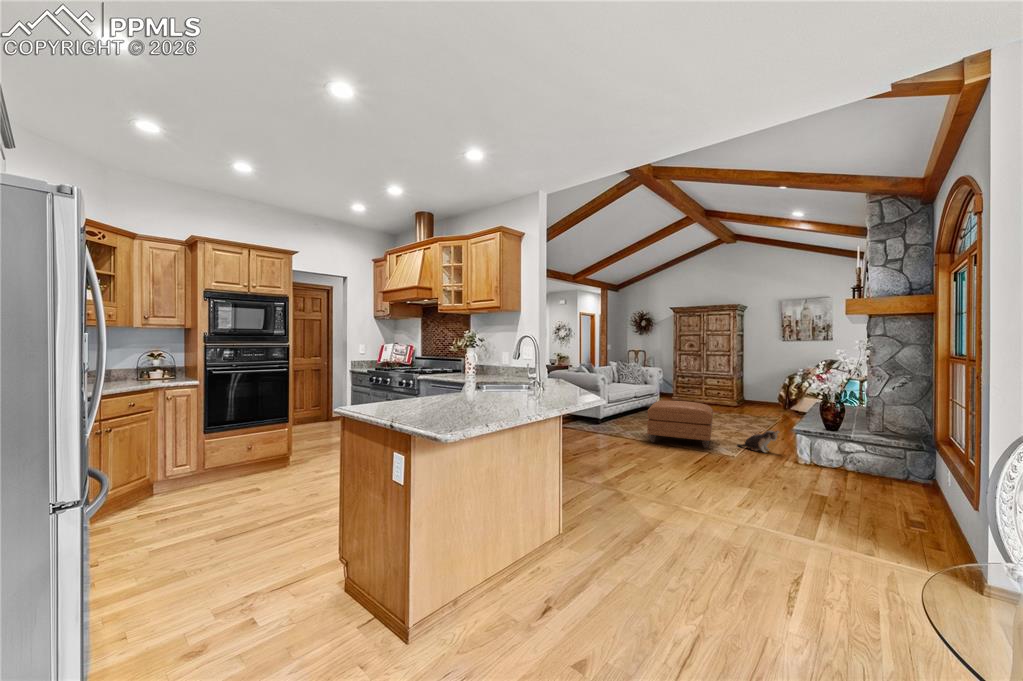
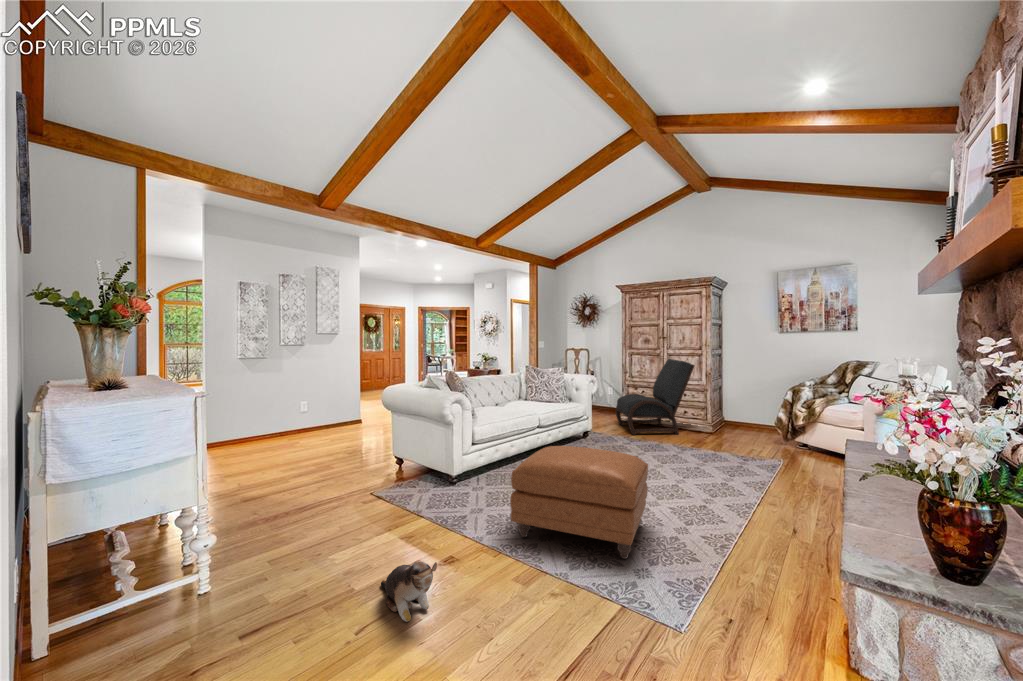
lounge chair: none [671,358,726,407] -> present [616,359,695,435]
plush toy: present [737,430,780,453] -> present [381,561,437,622]

